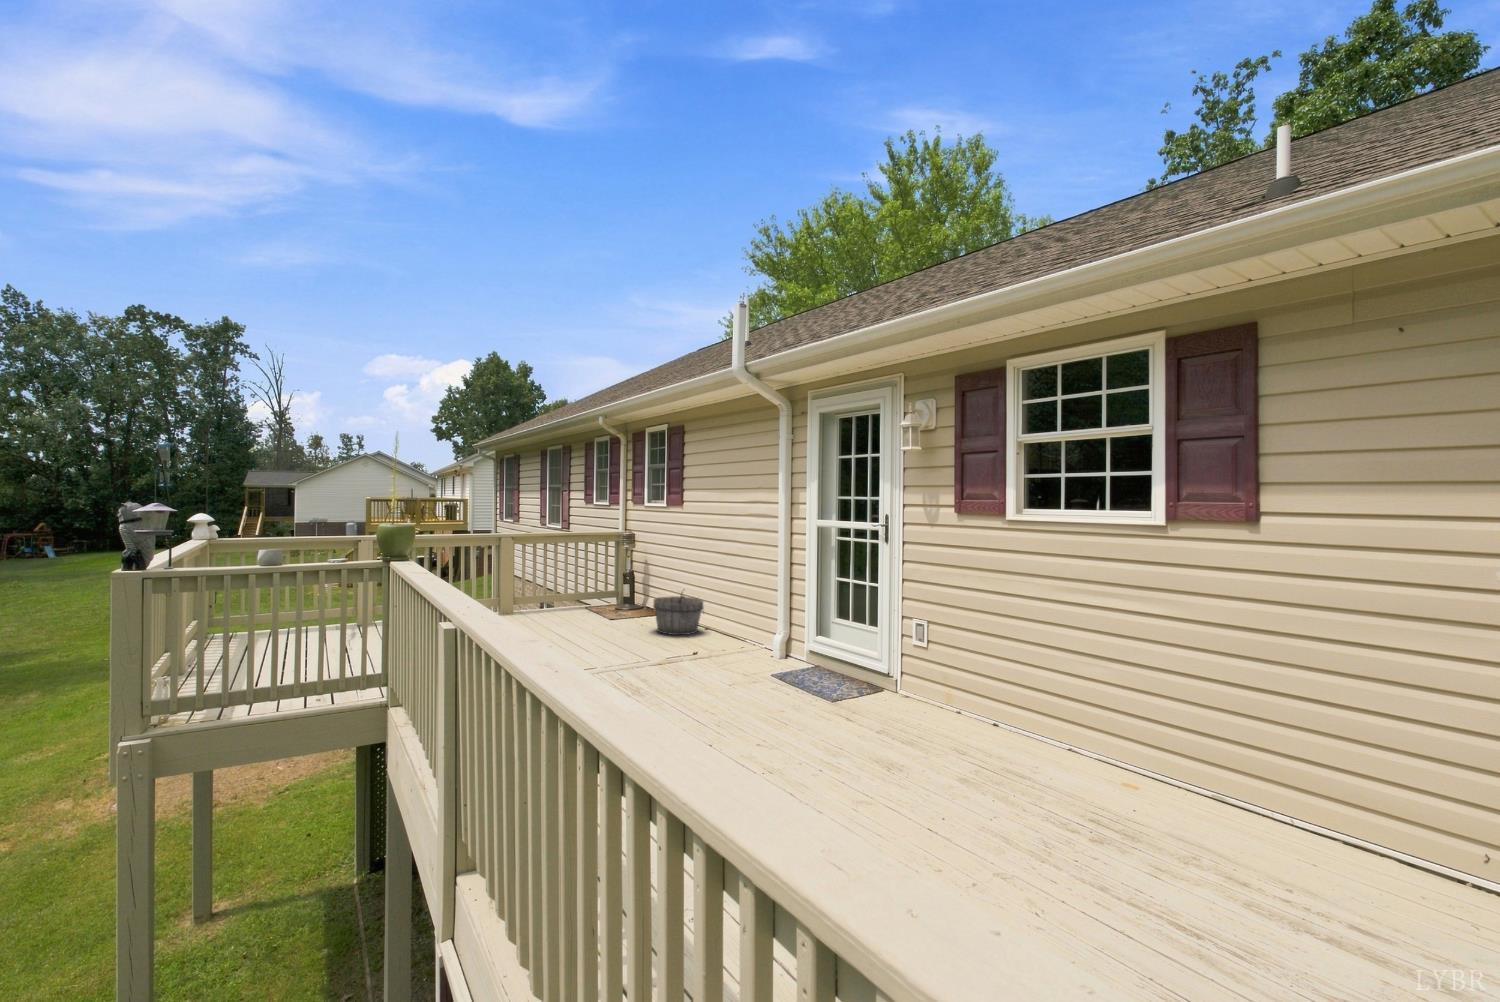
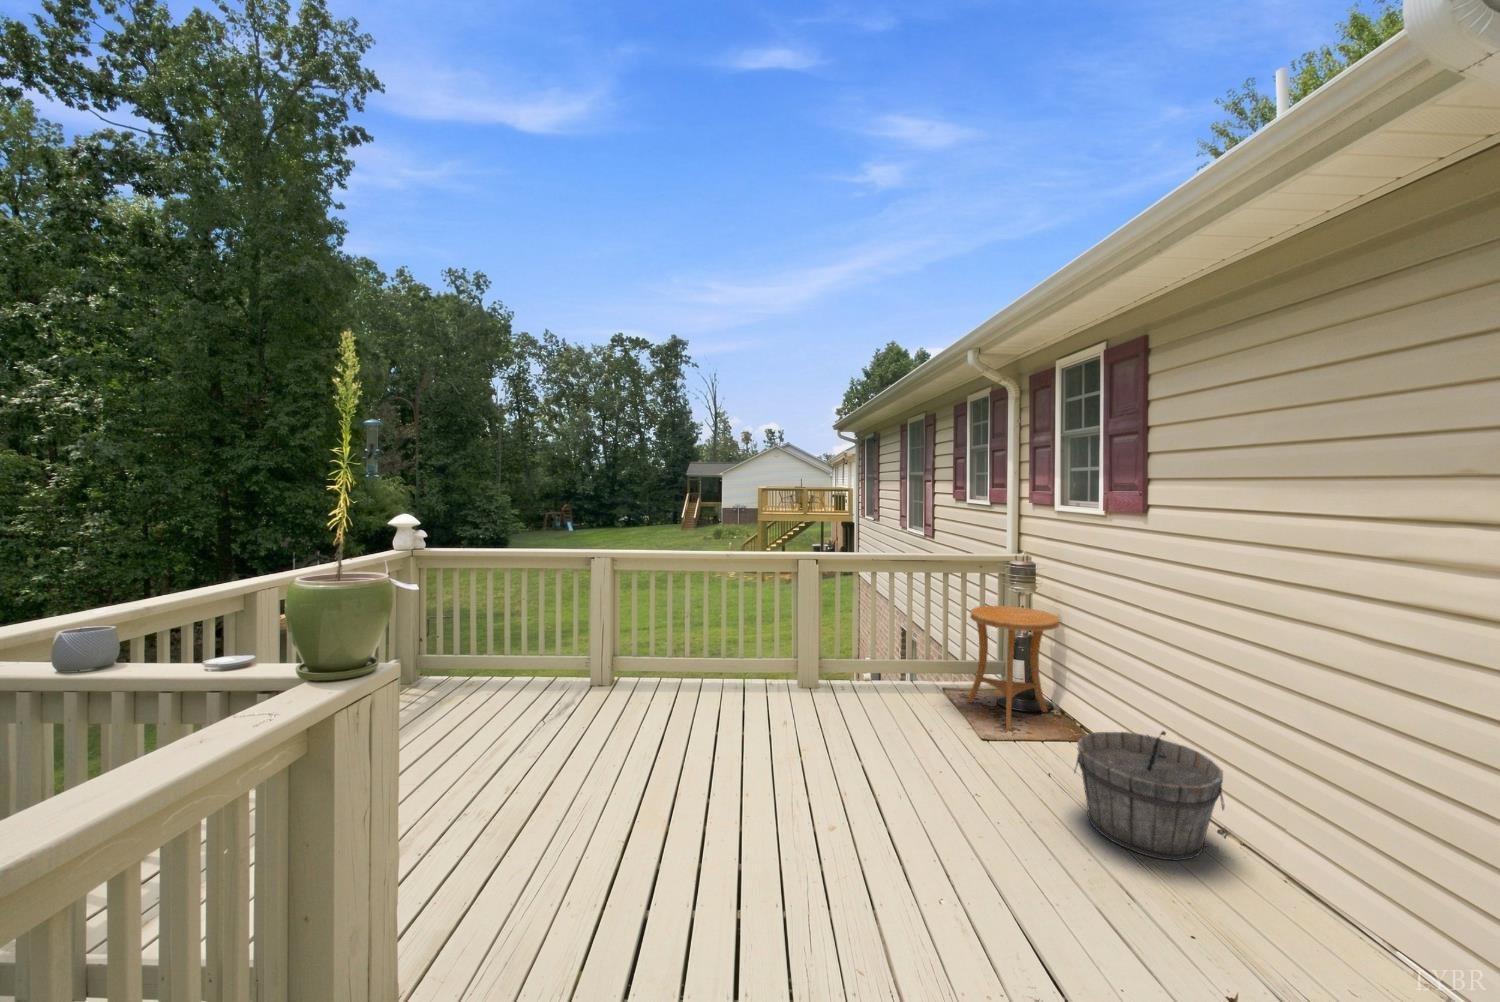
side table: none [601,557,647,616] -> present [967,606,1059,730]

